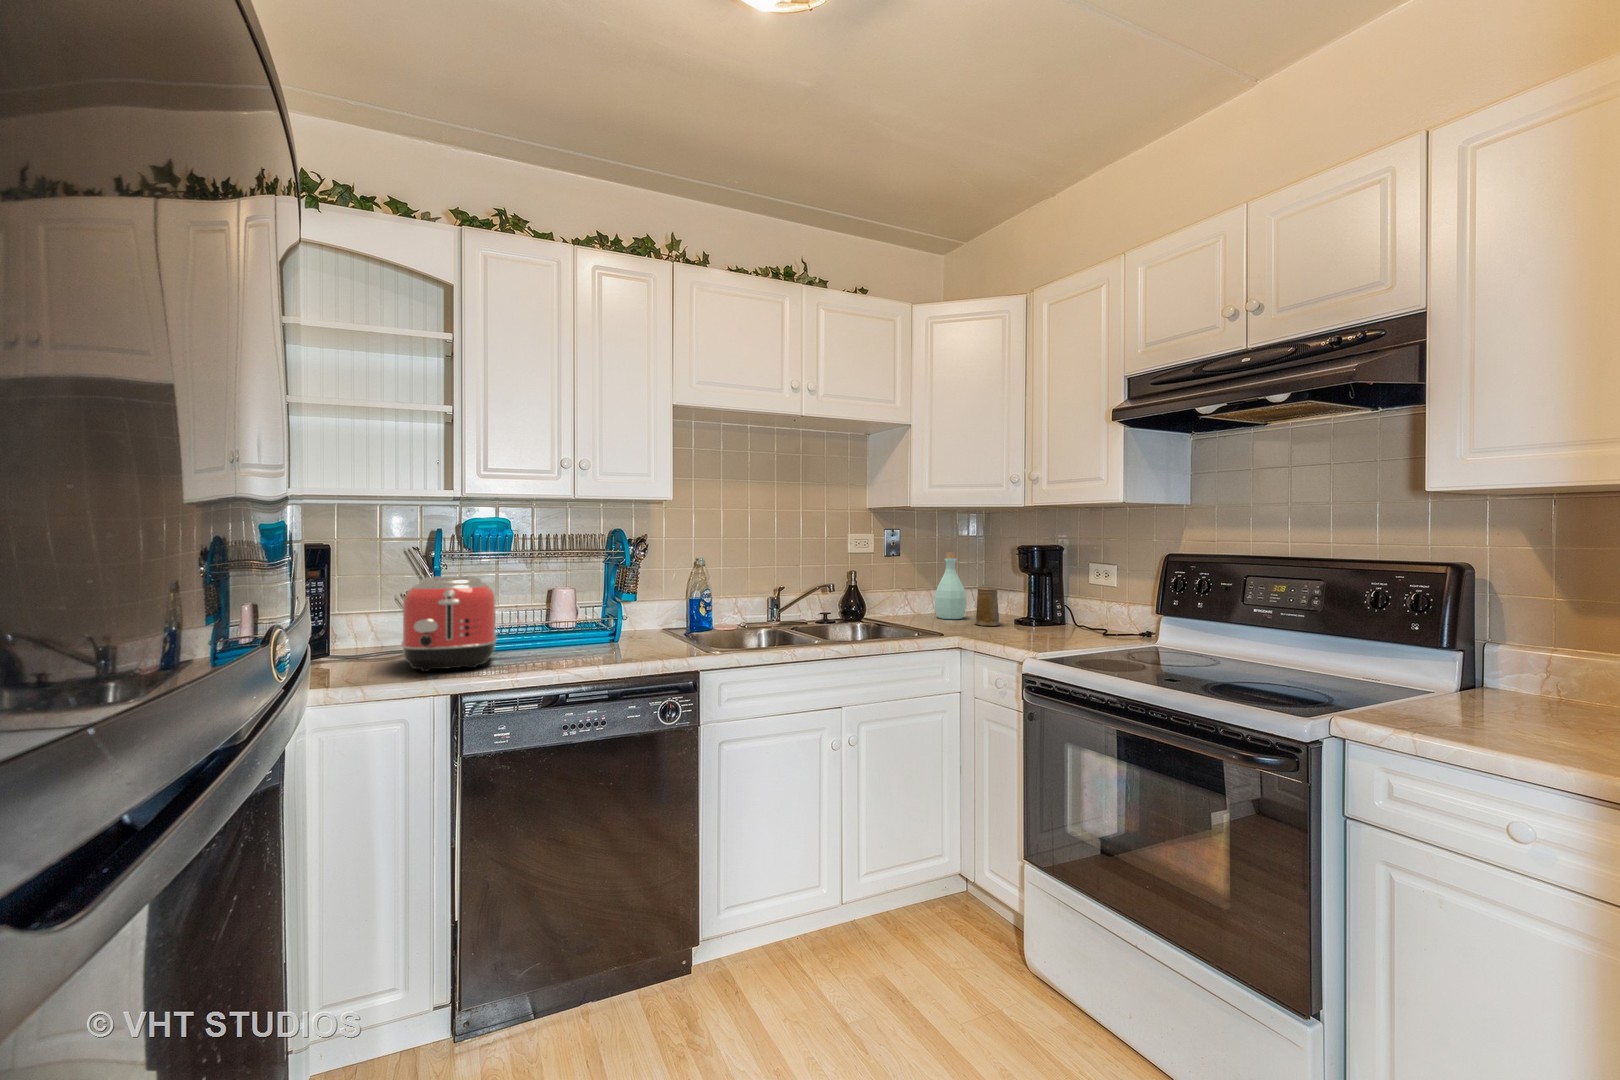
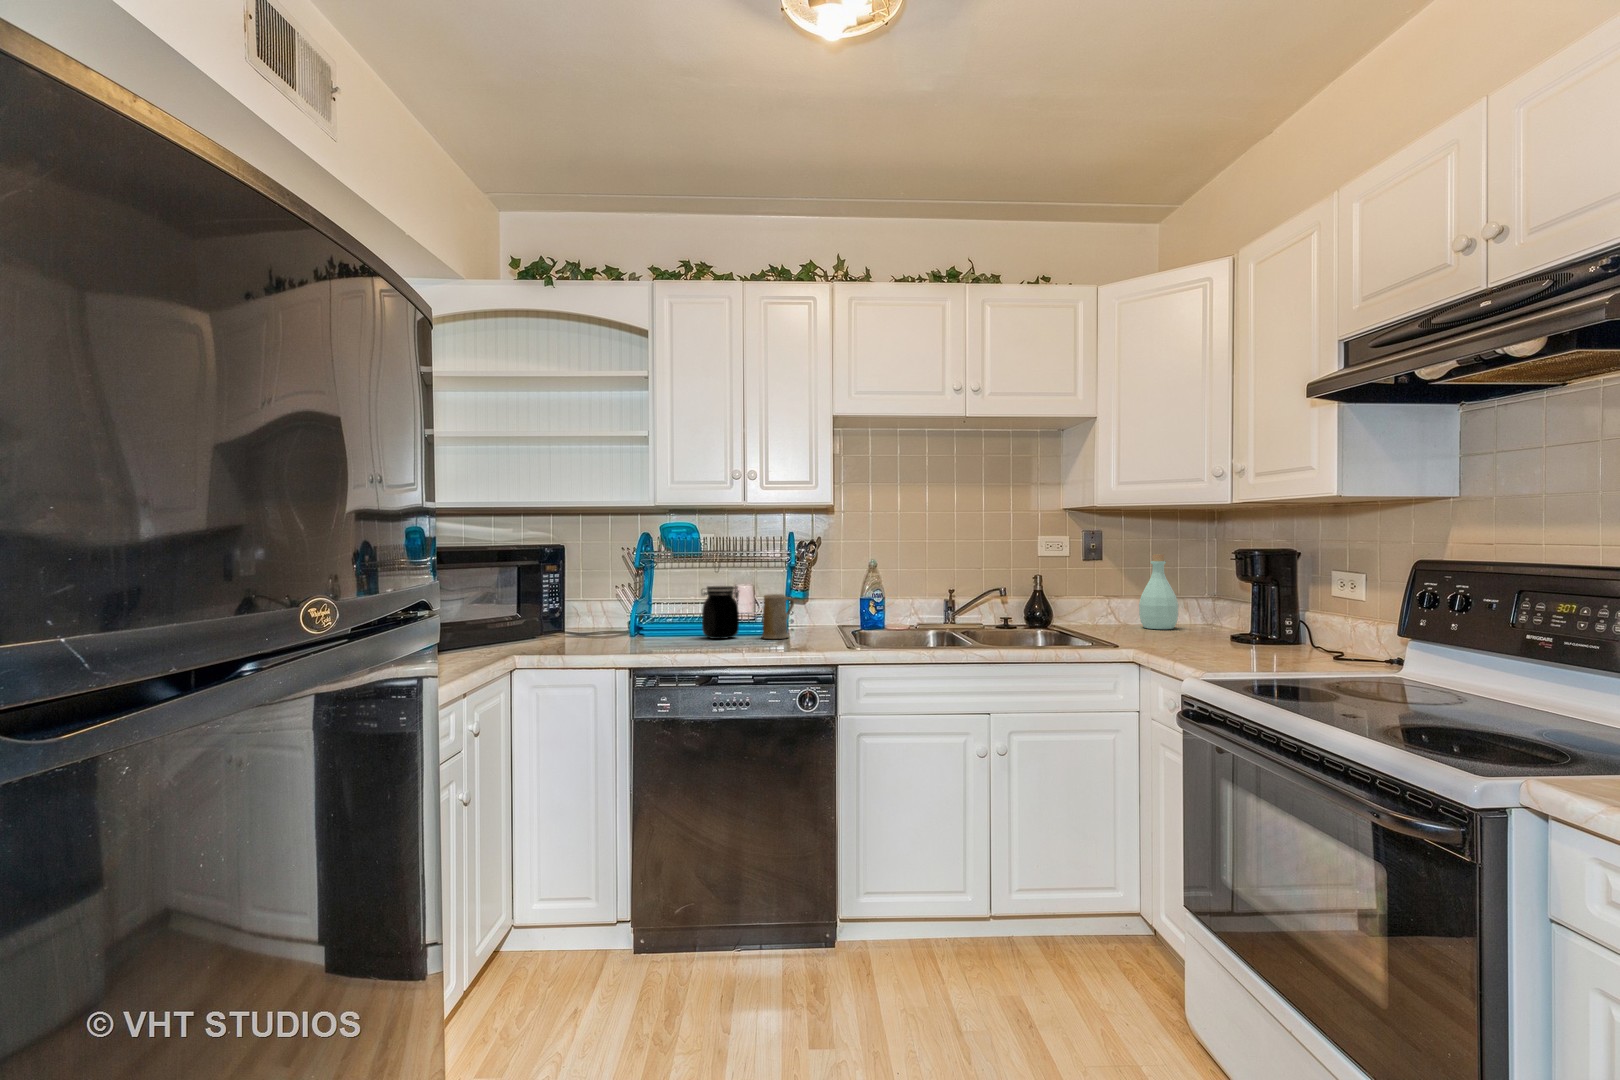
toaster: present [401,576,497,671] -> none [600,574,676,650]
mug: present [975,586,1000,626] -> present [762,594,794,639]
jar: none [520,588,566,649] -> present [701,586,739,639]

